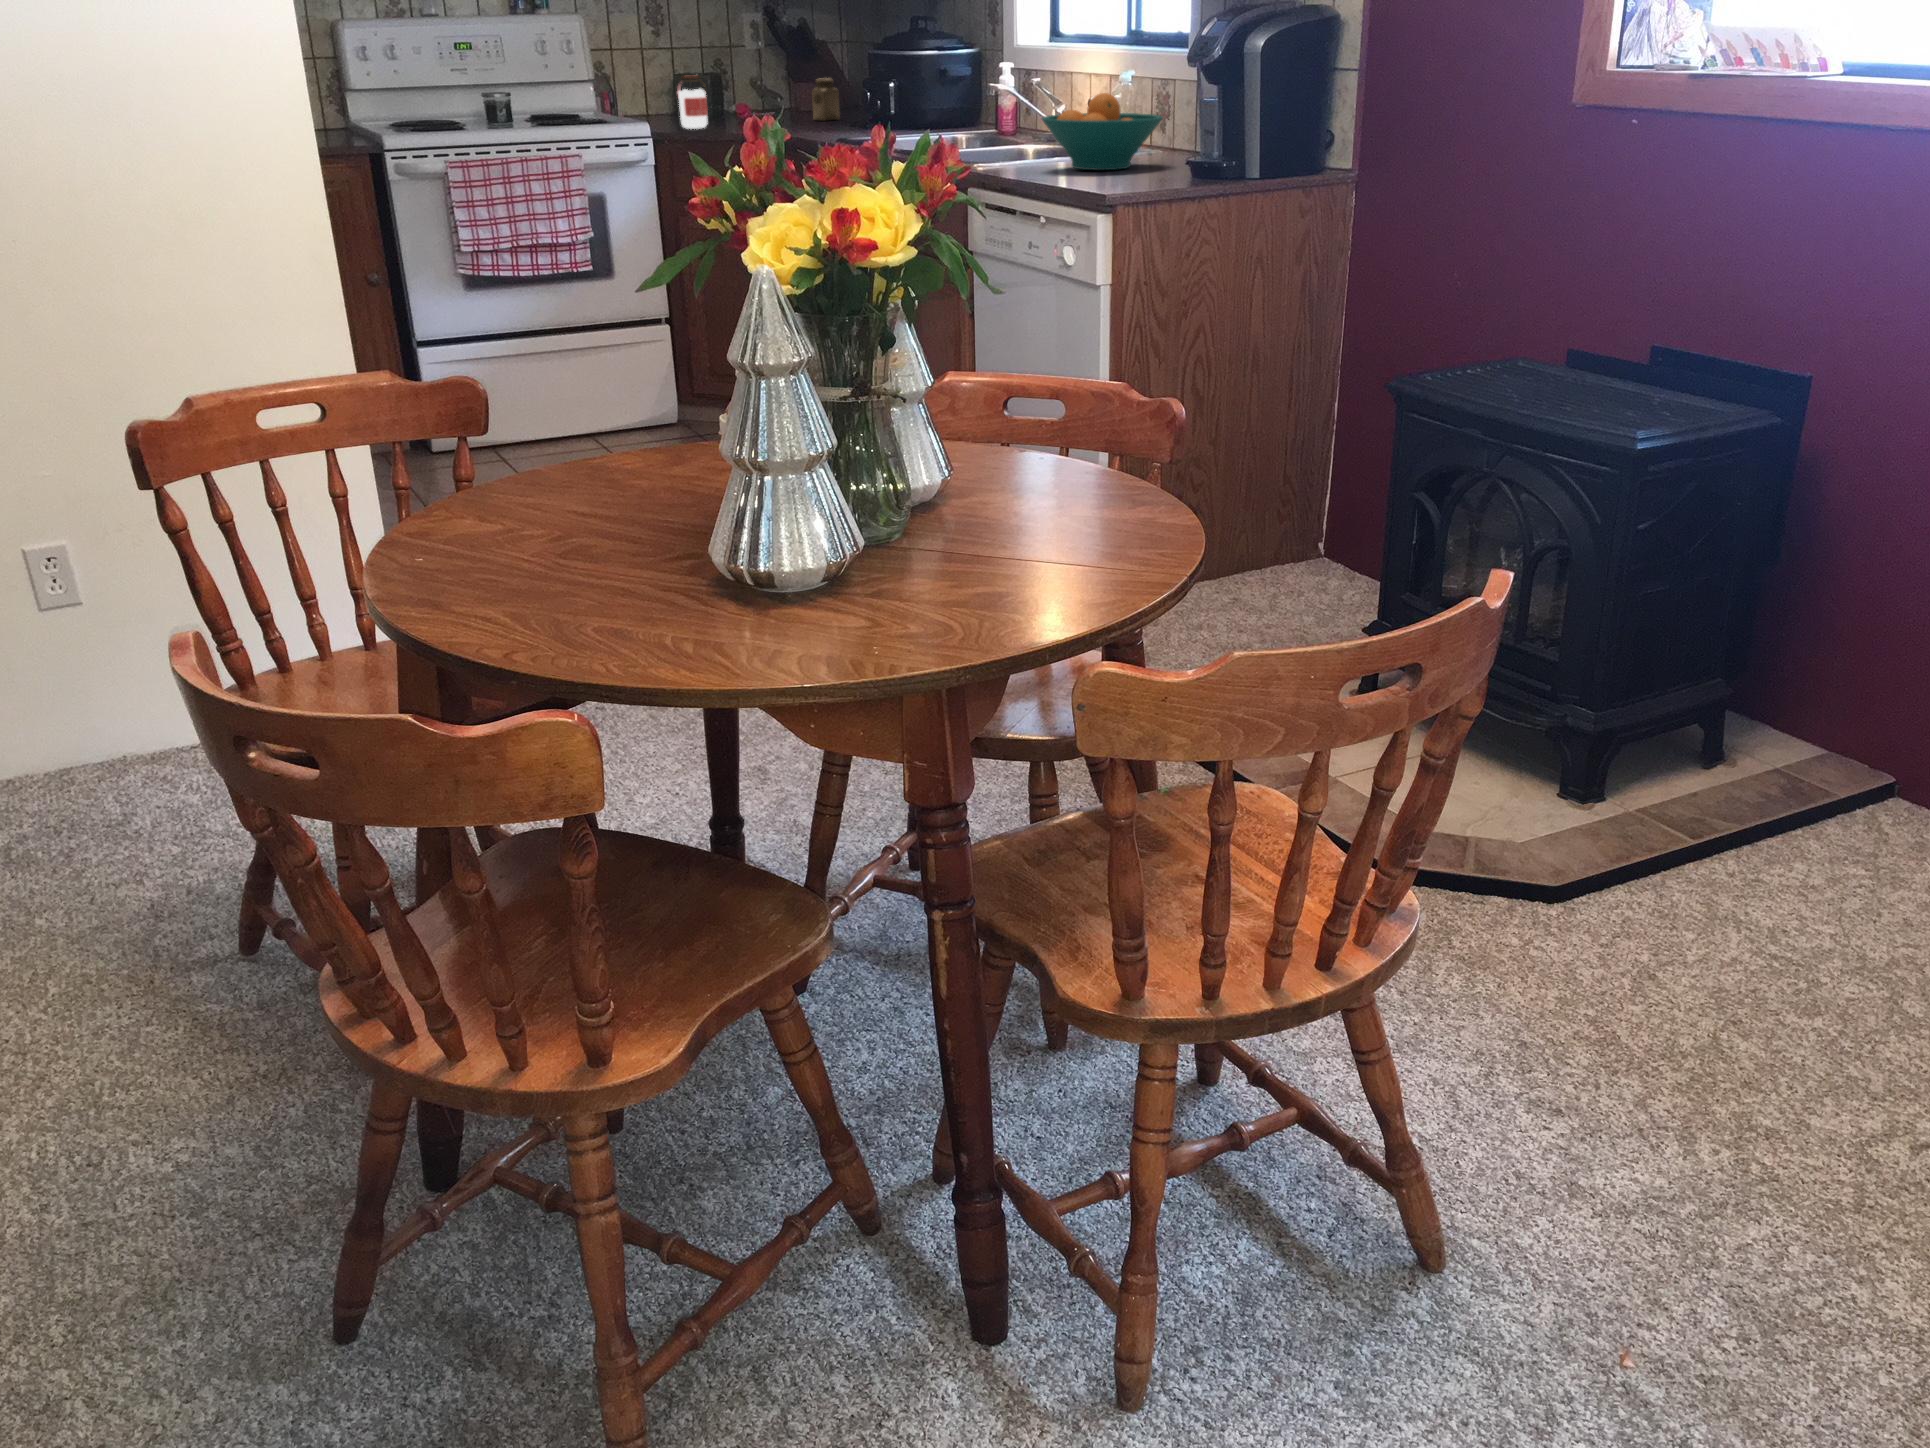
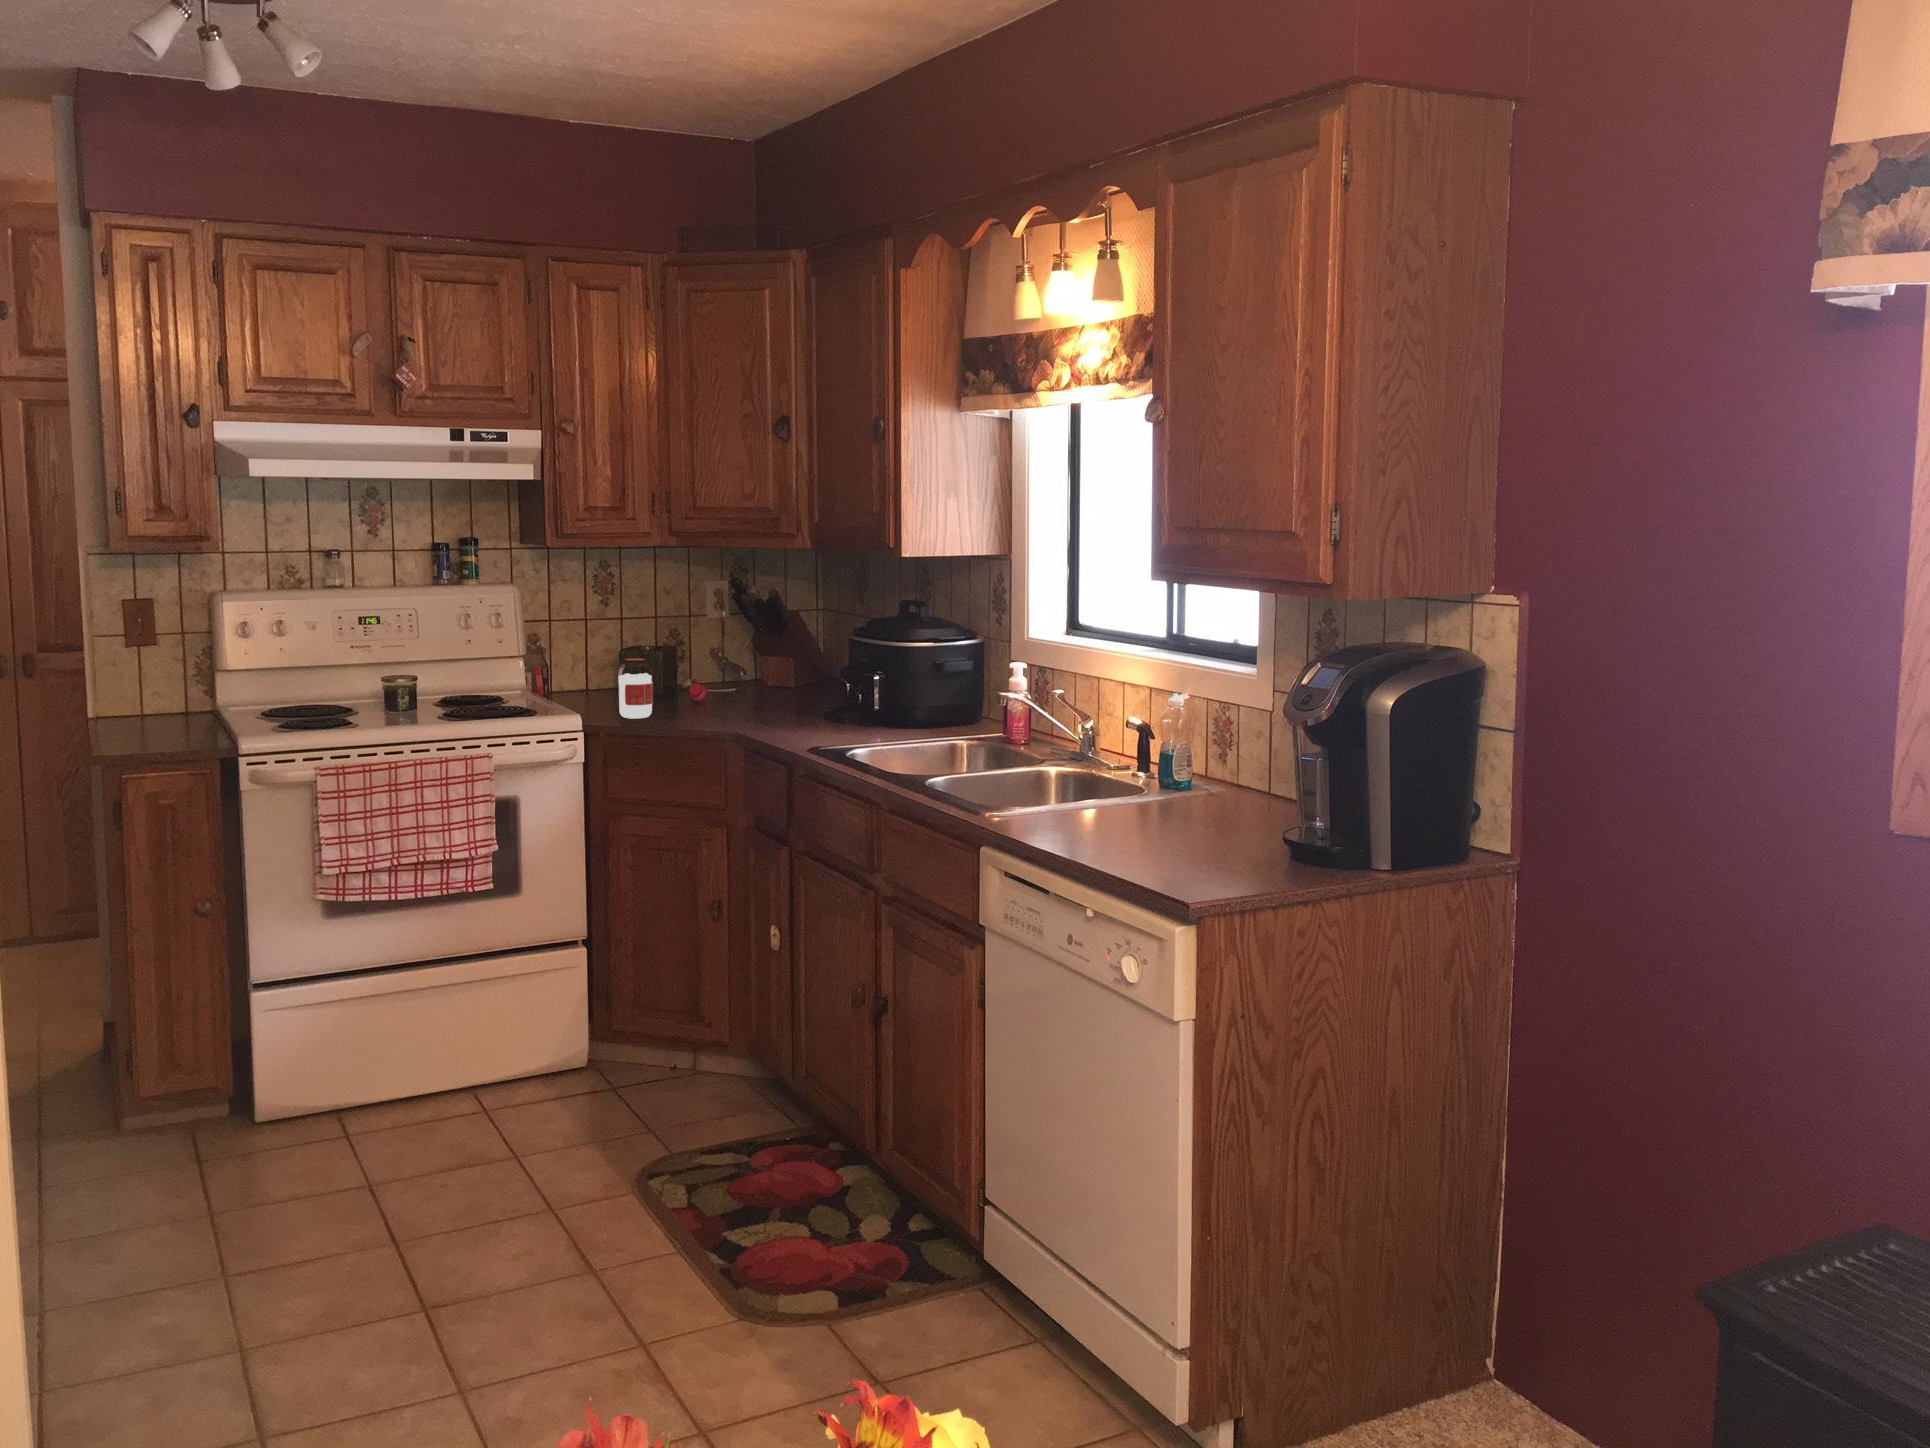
salt shaker: present [812,78,840,121] -> none [779,661,812,709]
fruit bowl: present [1042,93,1163,170] -> none [1079,735,1240,832]

